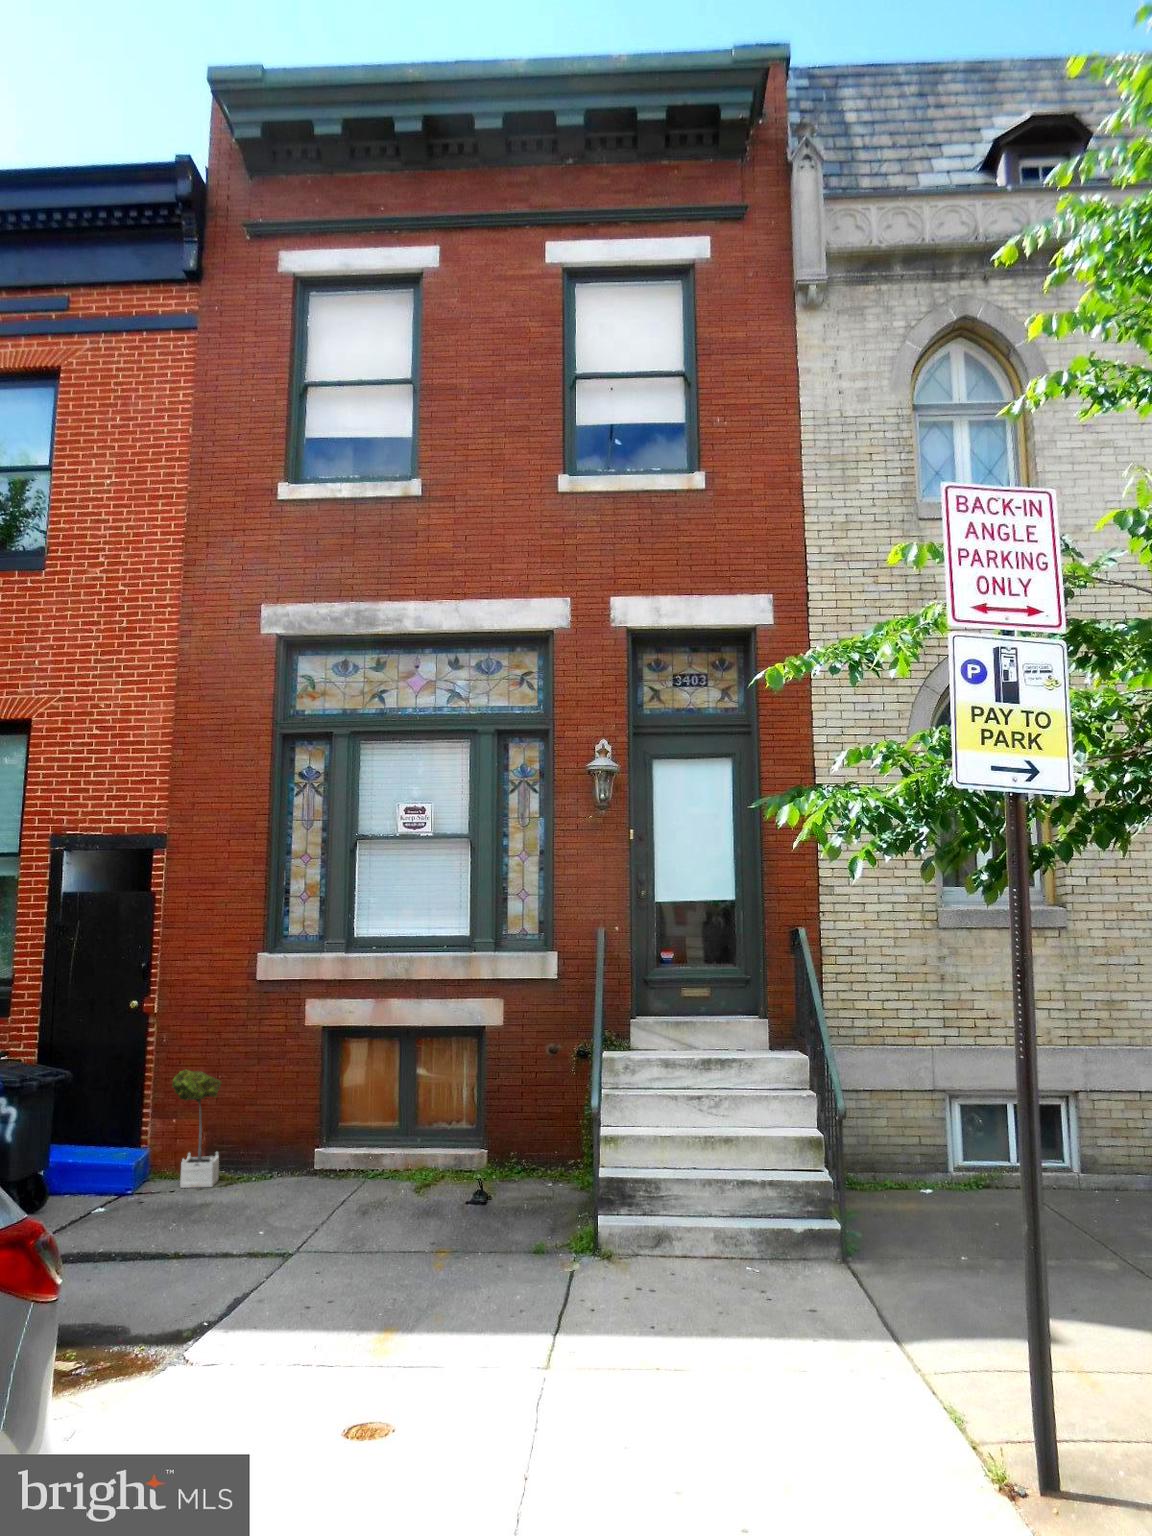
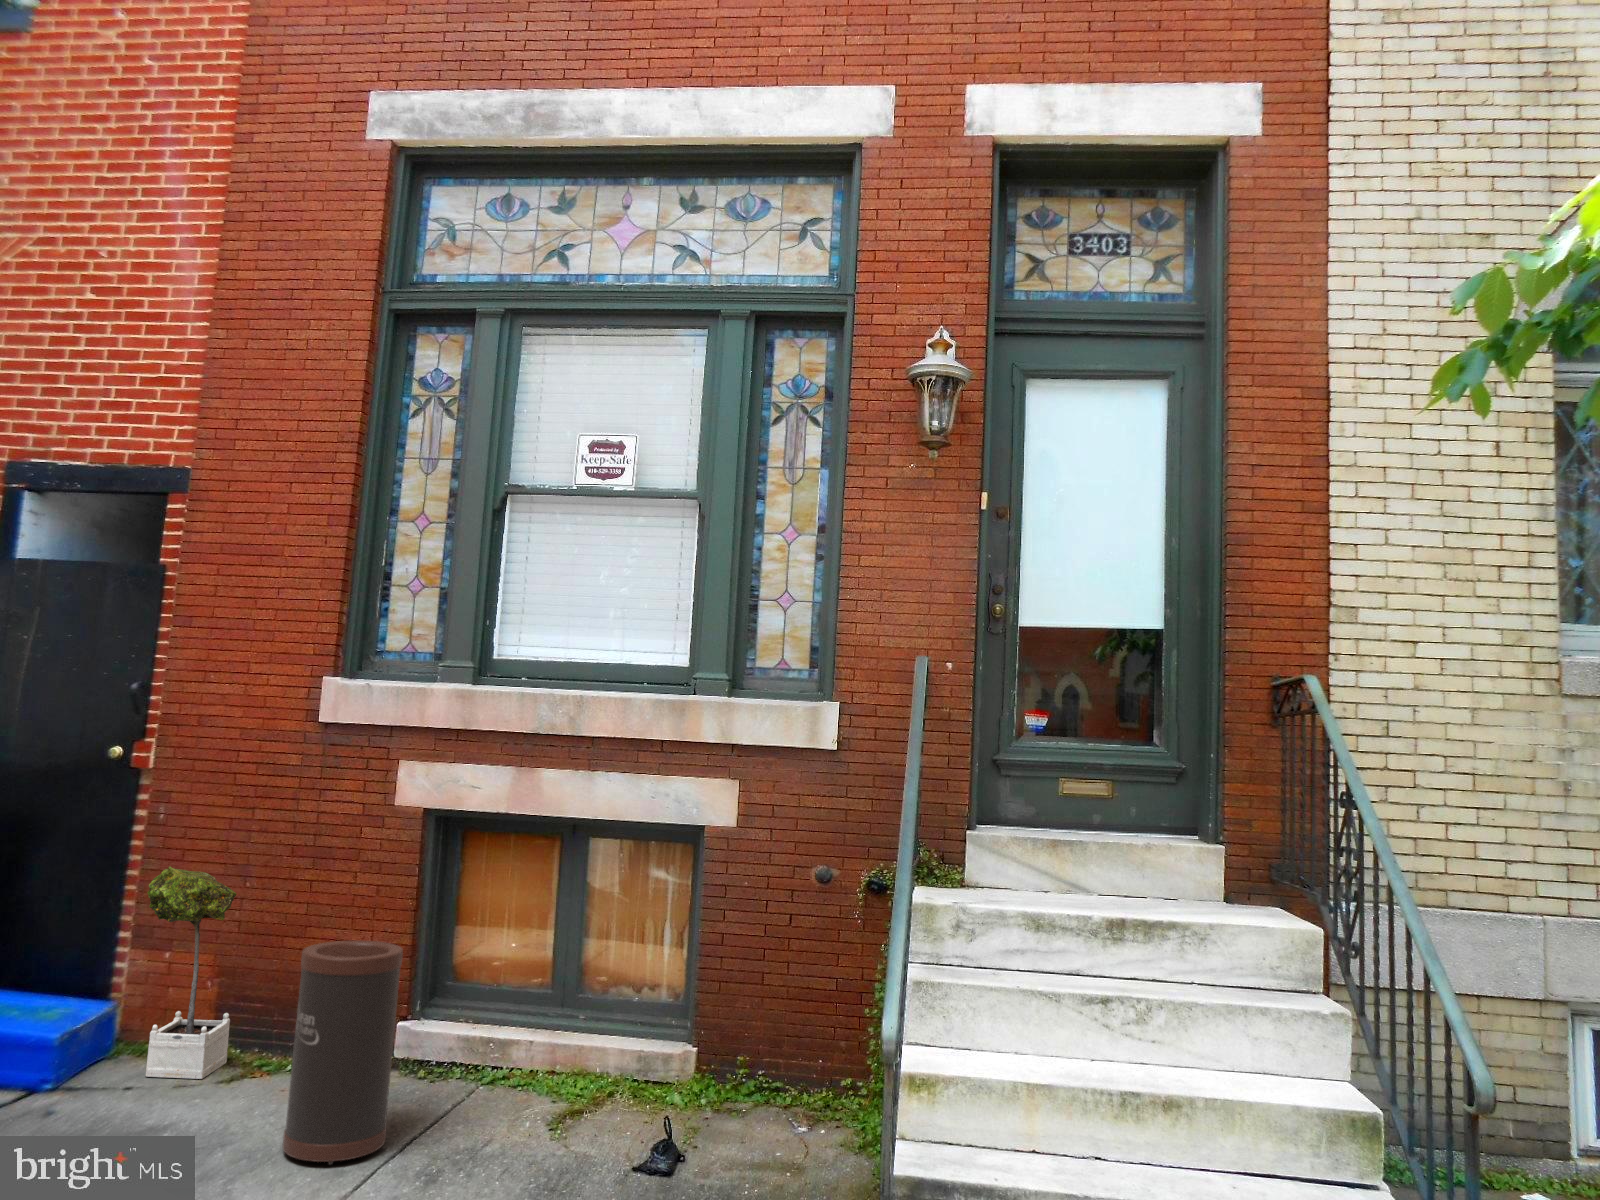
trash can: none [281,1099,335,1213] -> present [282,941,403,1165]

